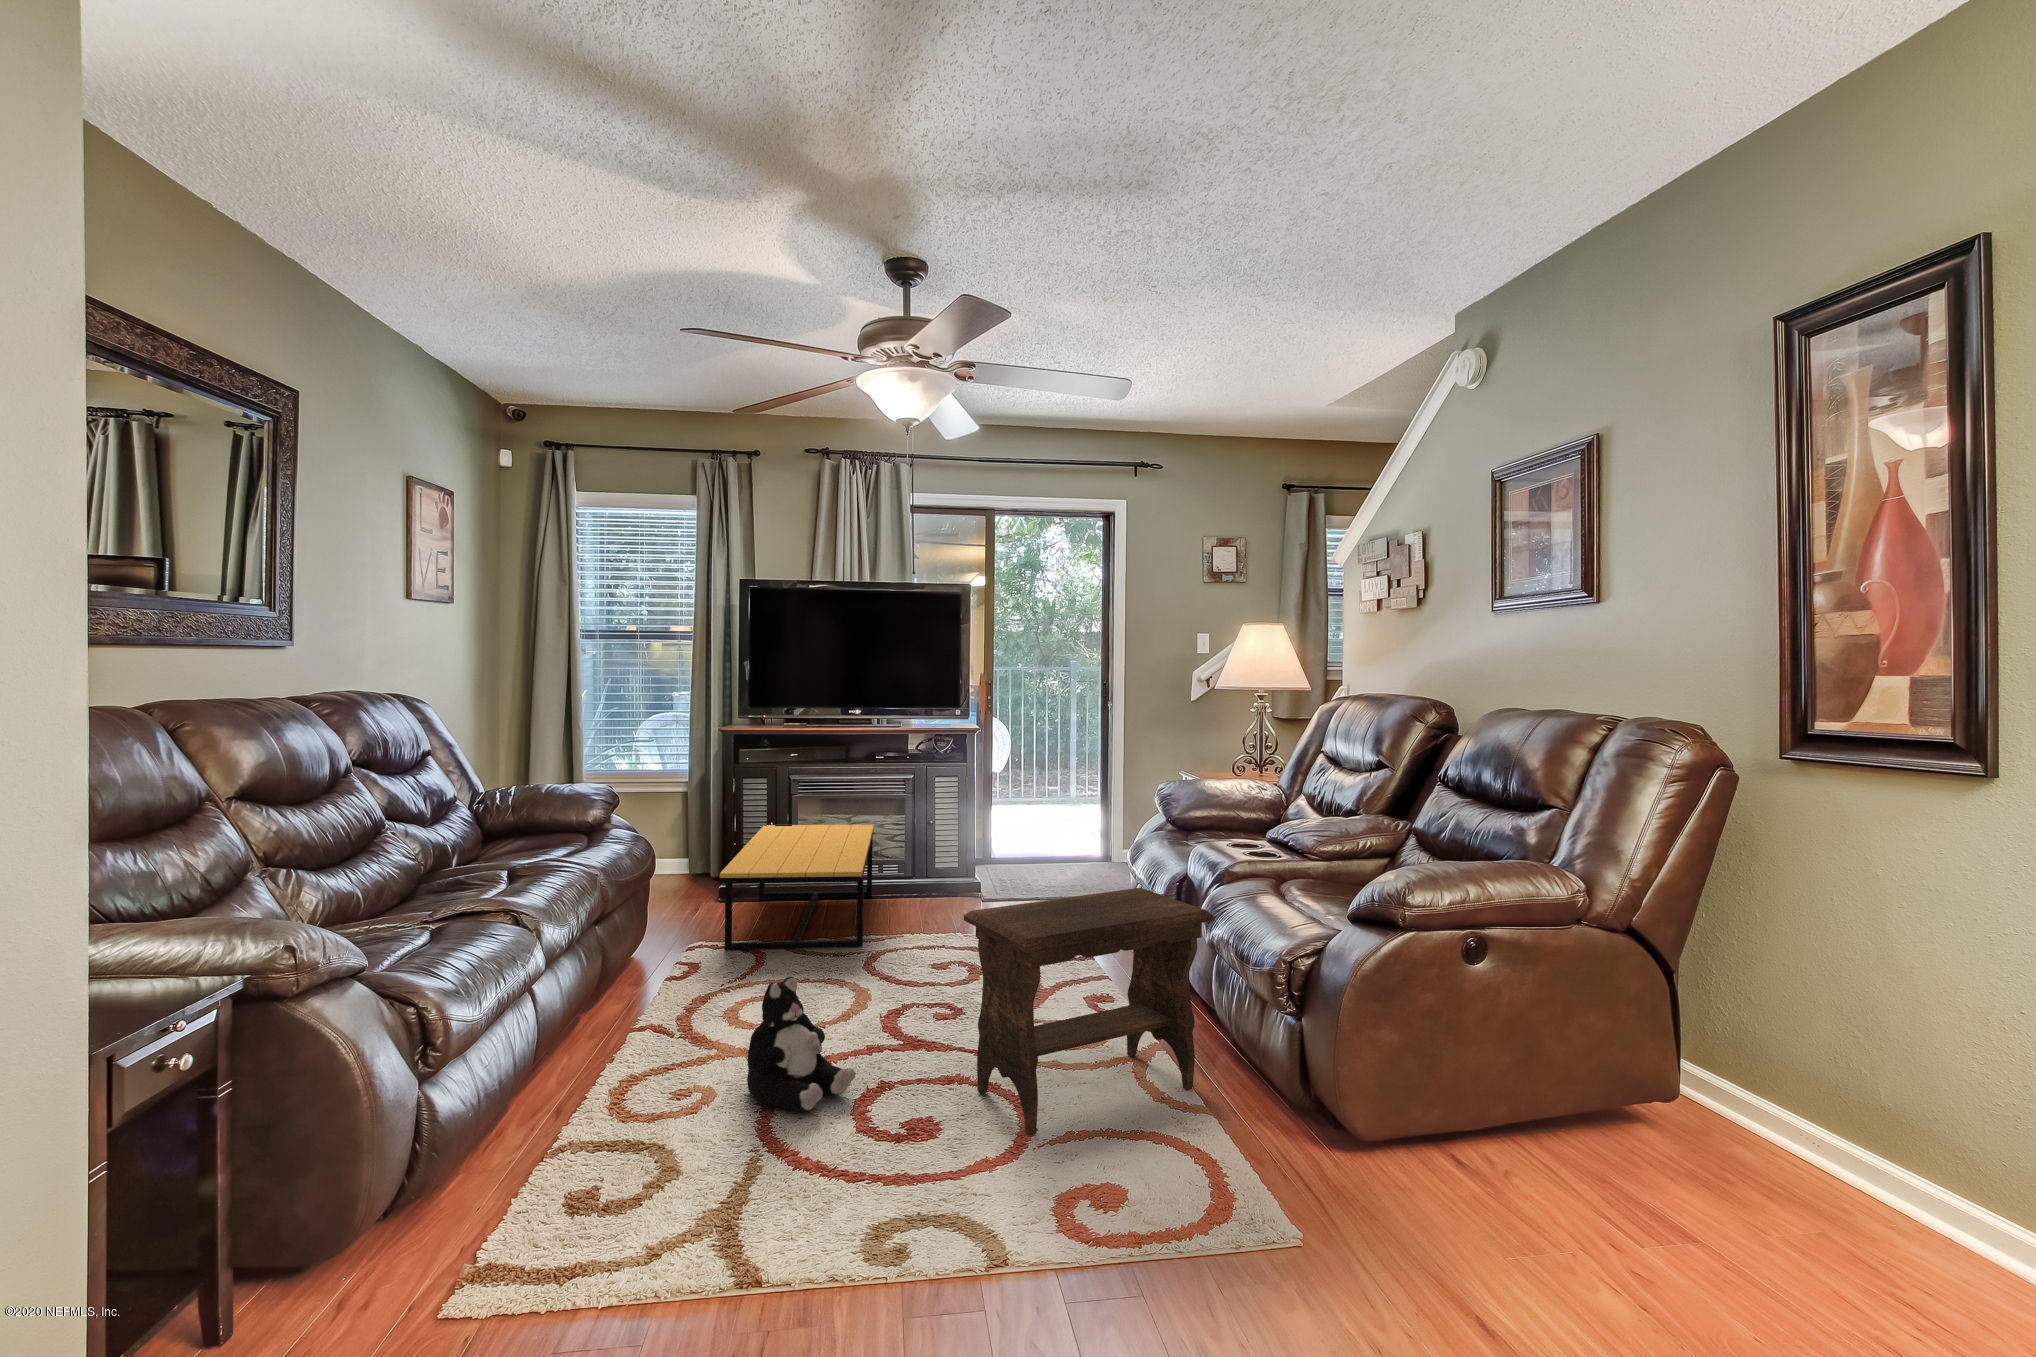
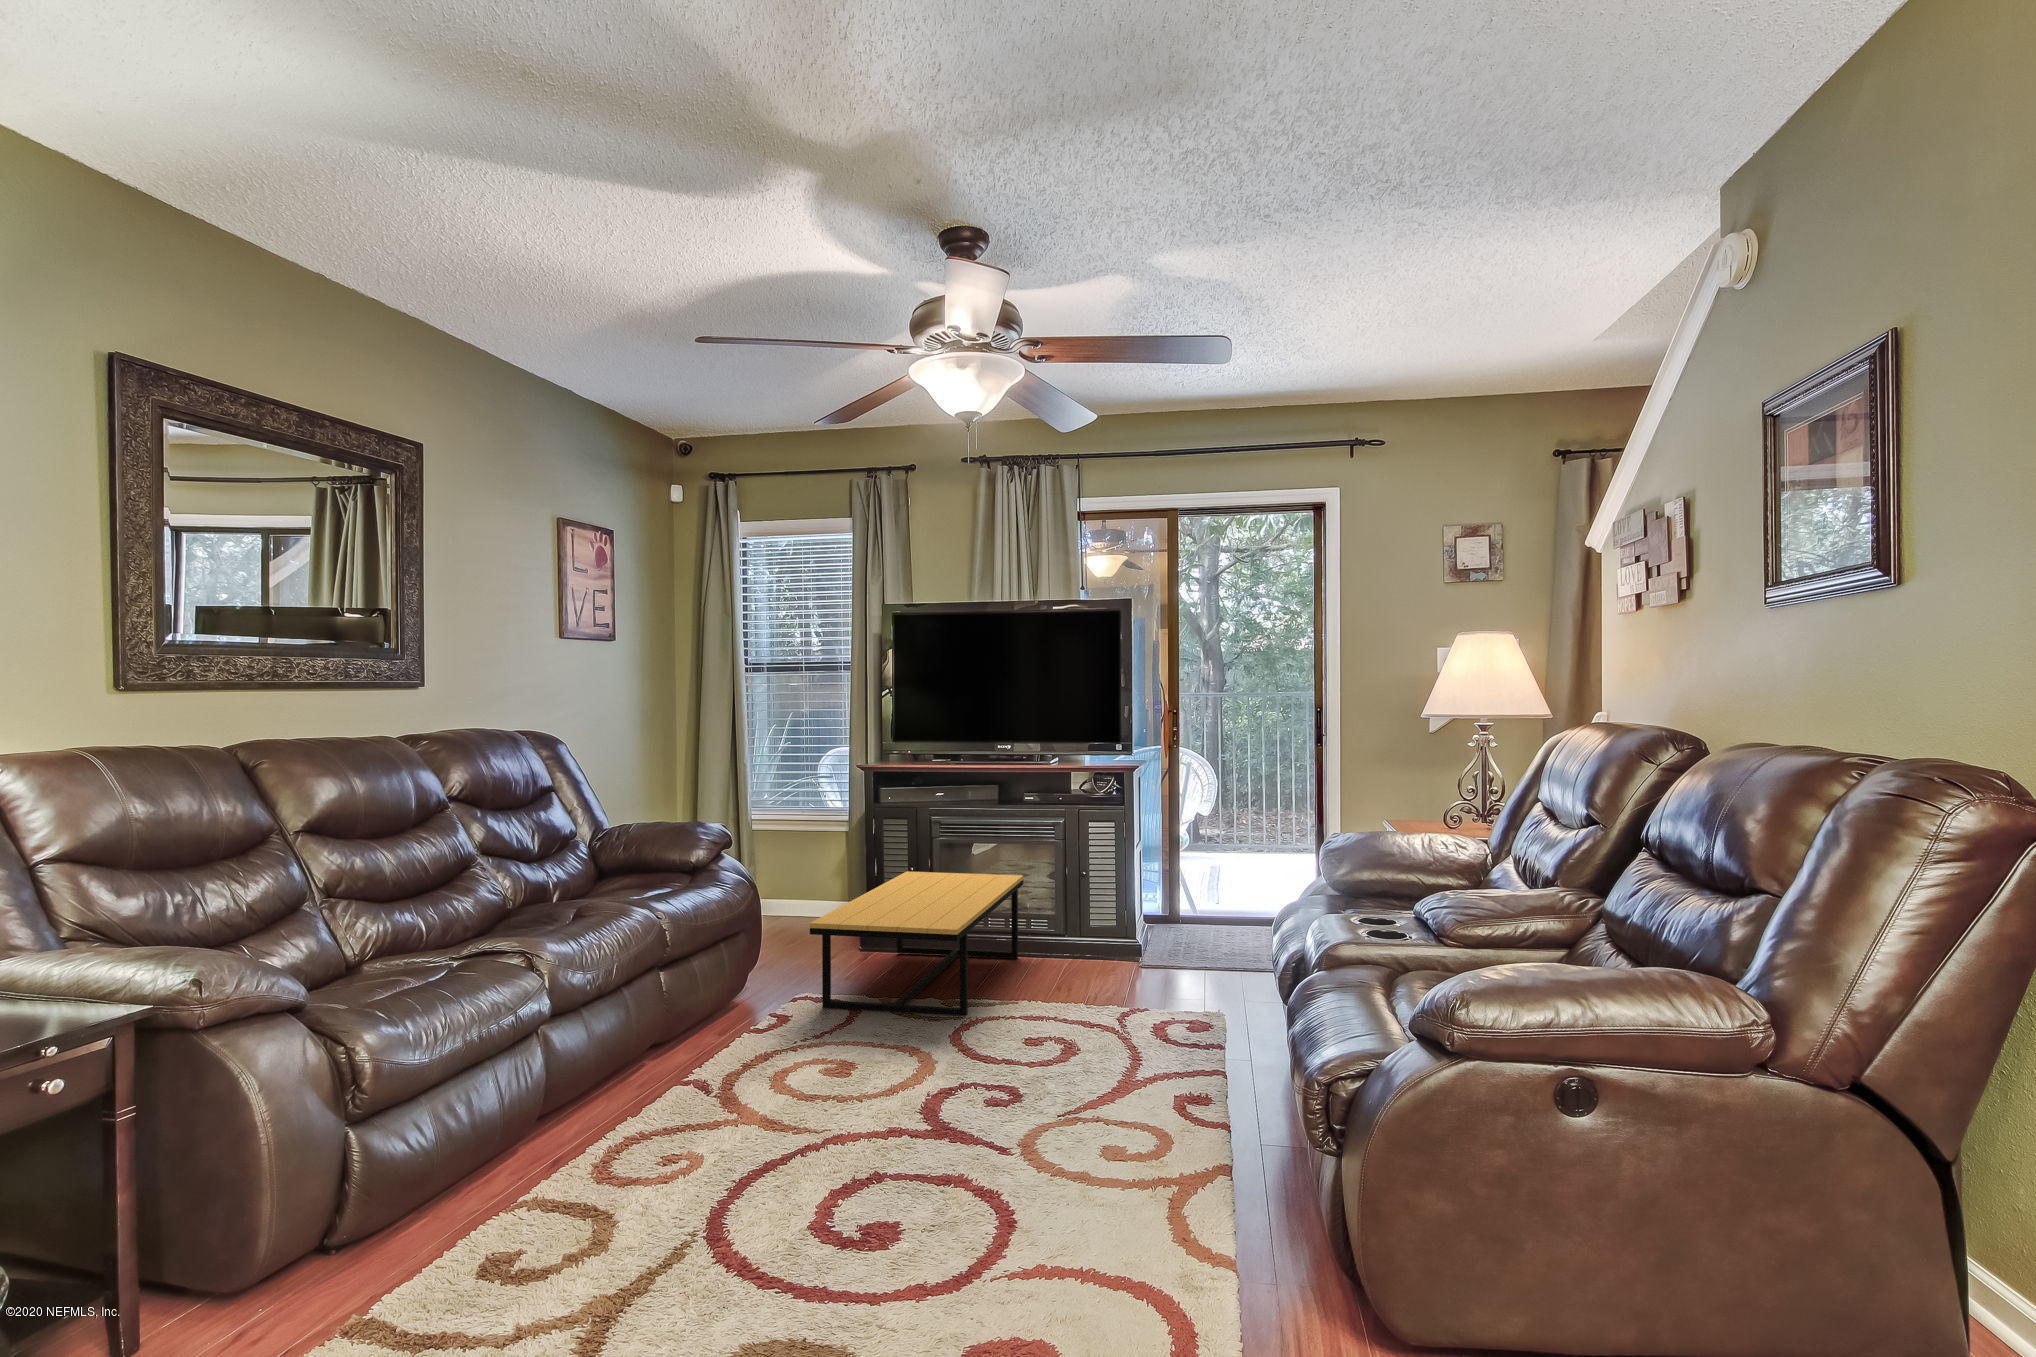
footstool: present [964,888,1214,1135] -> none [949,969,1255,1266]
plush toy: present [747,977,856,1111] -> none [716,1044,834,1199]

